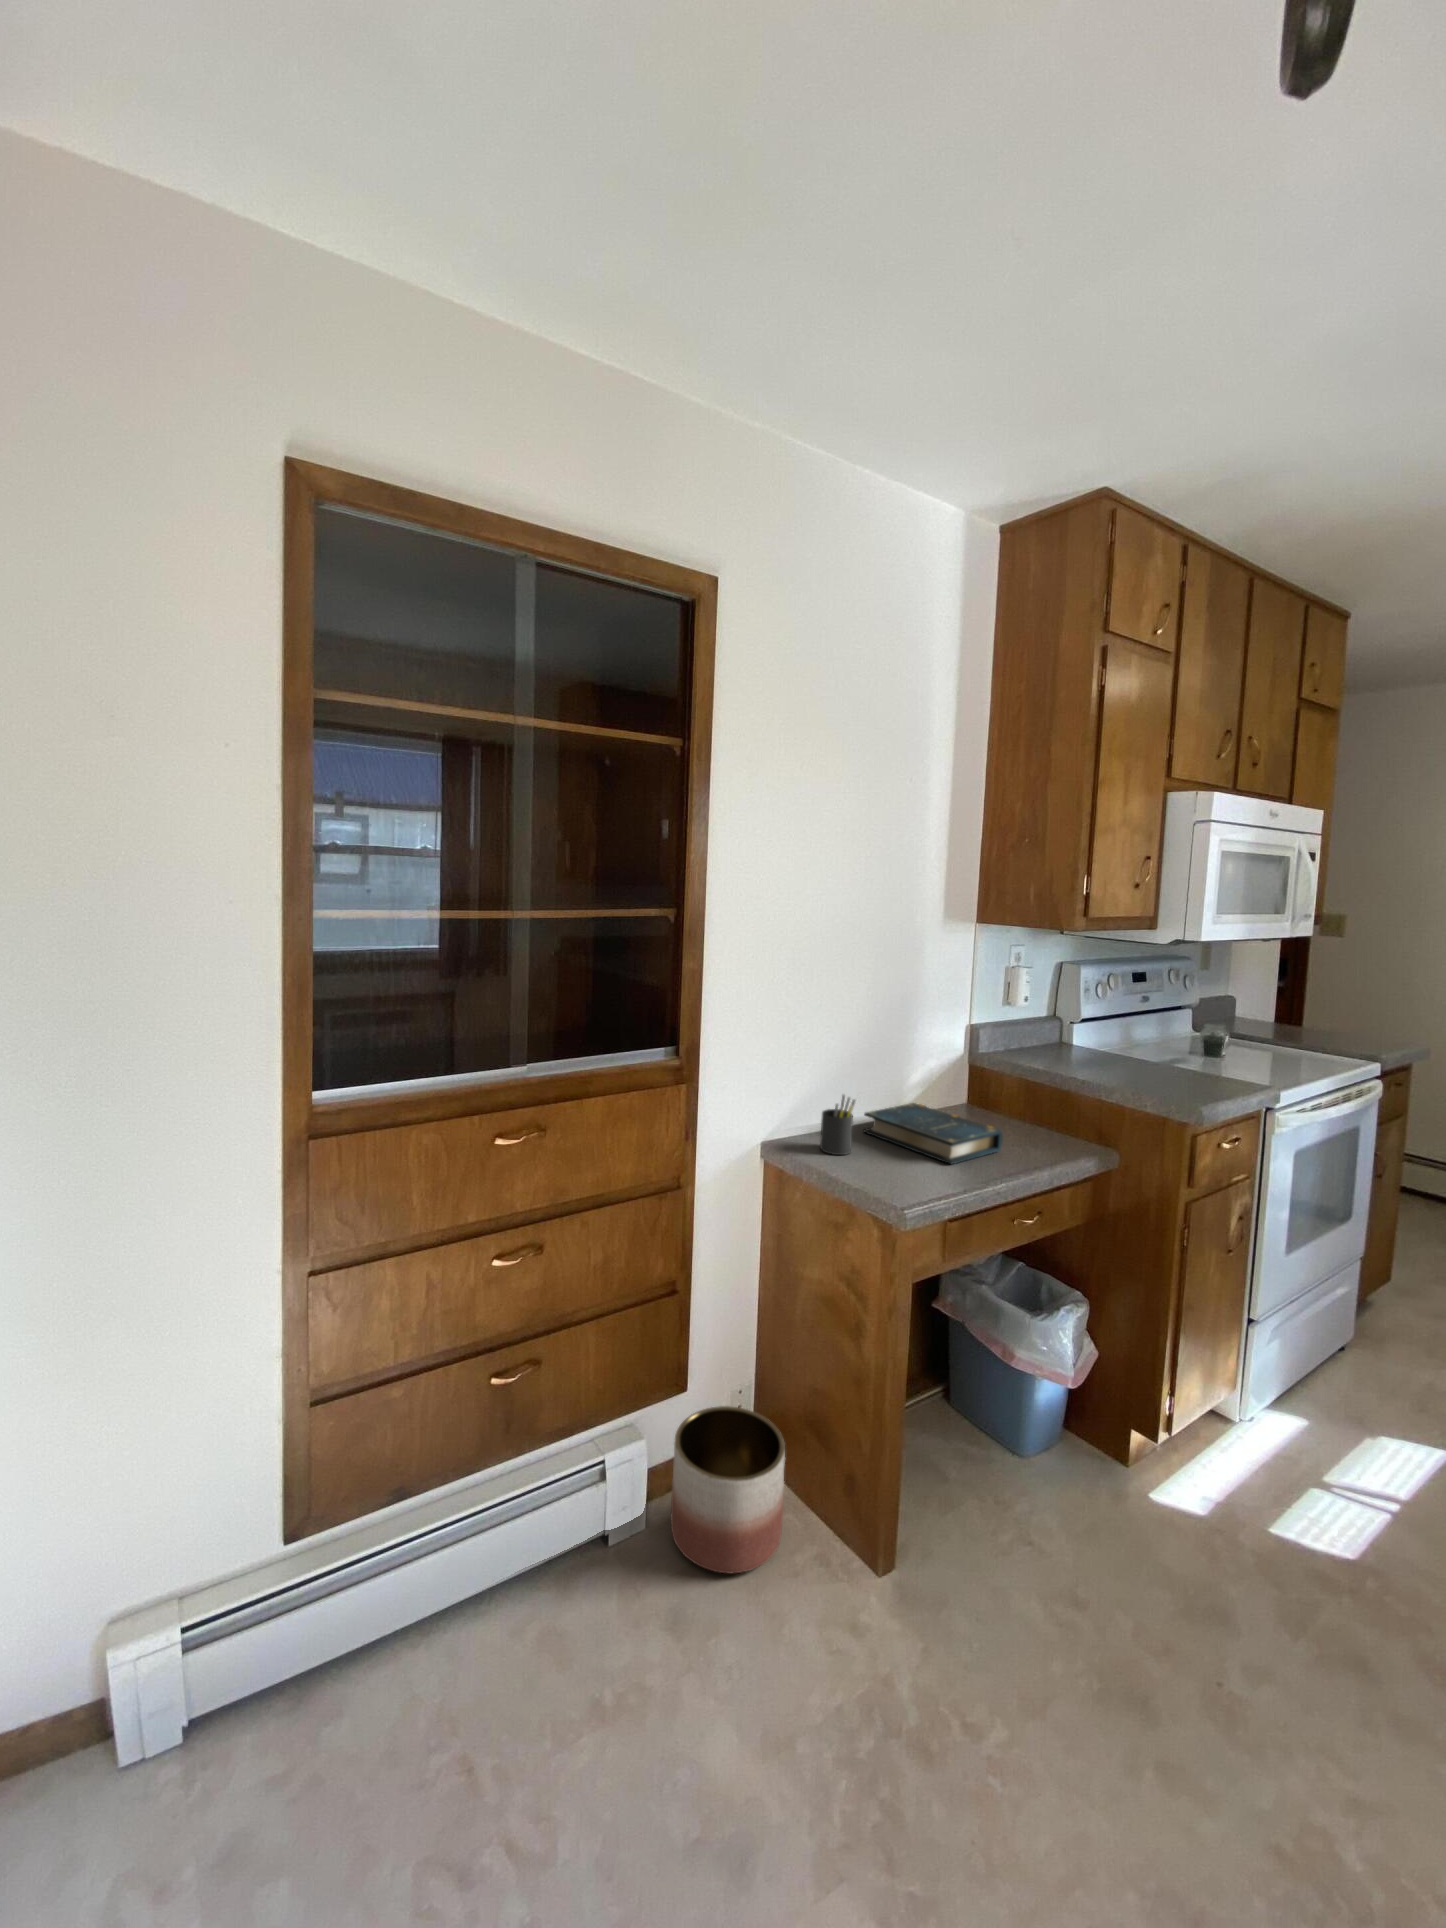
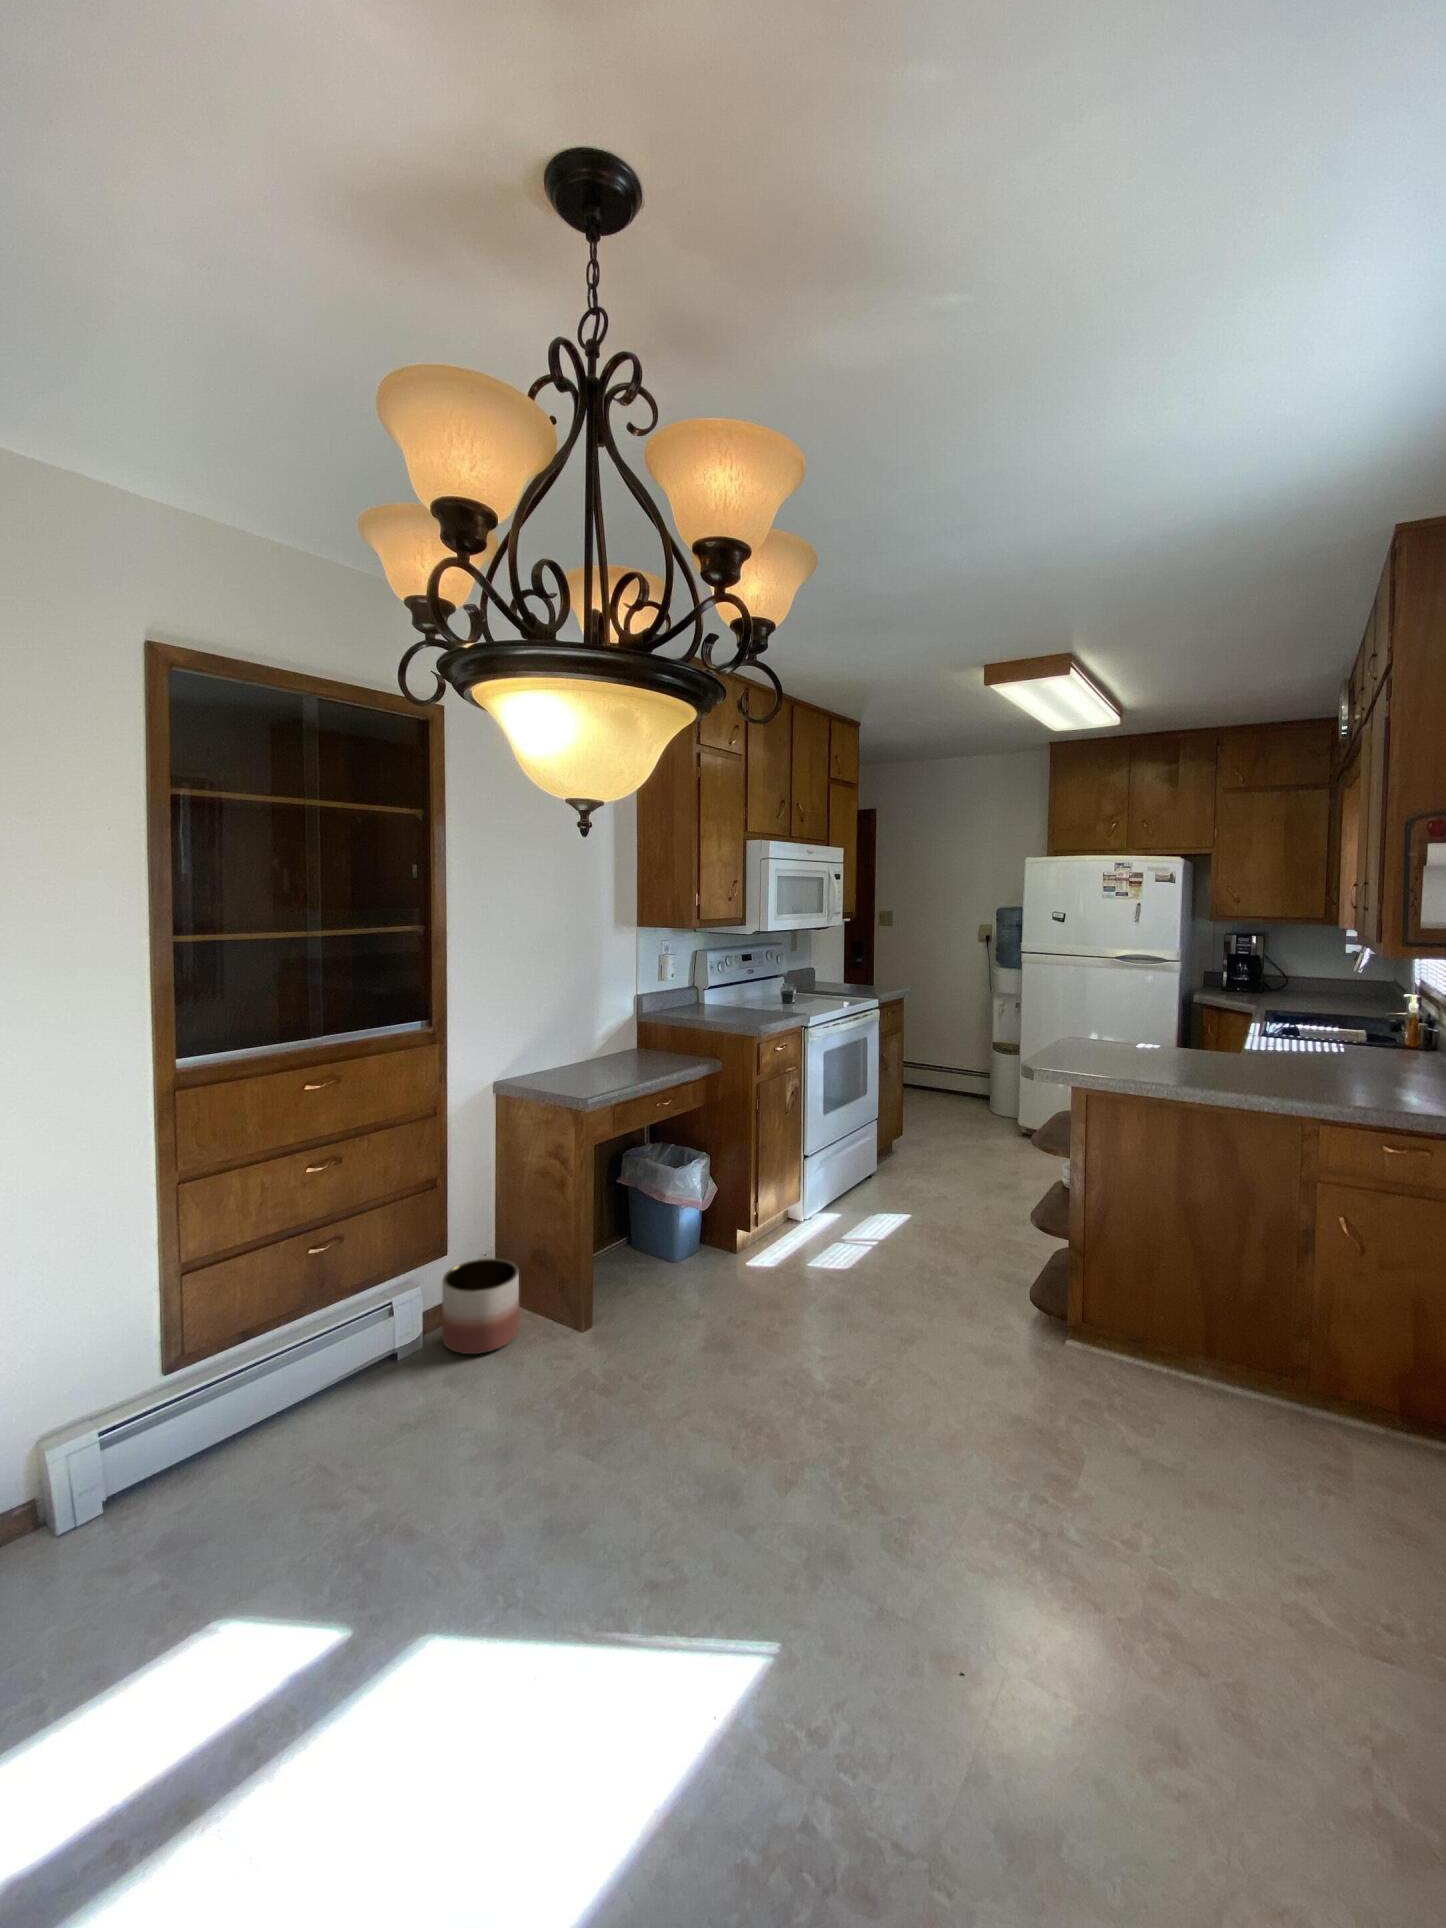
pen holder: present [820,1095,856,1155] -> none [533,1039,557,1082]
book: present [863,1103,1003,1164] -> none [562,1048,651,1078]

